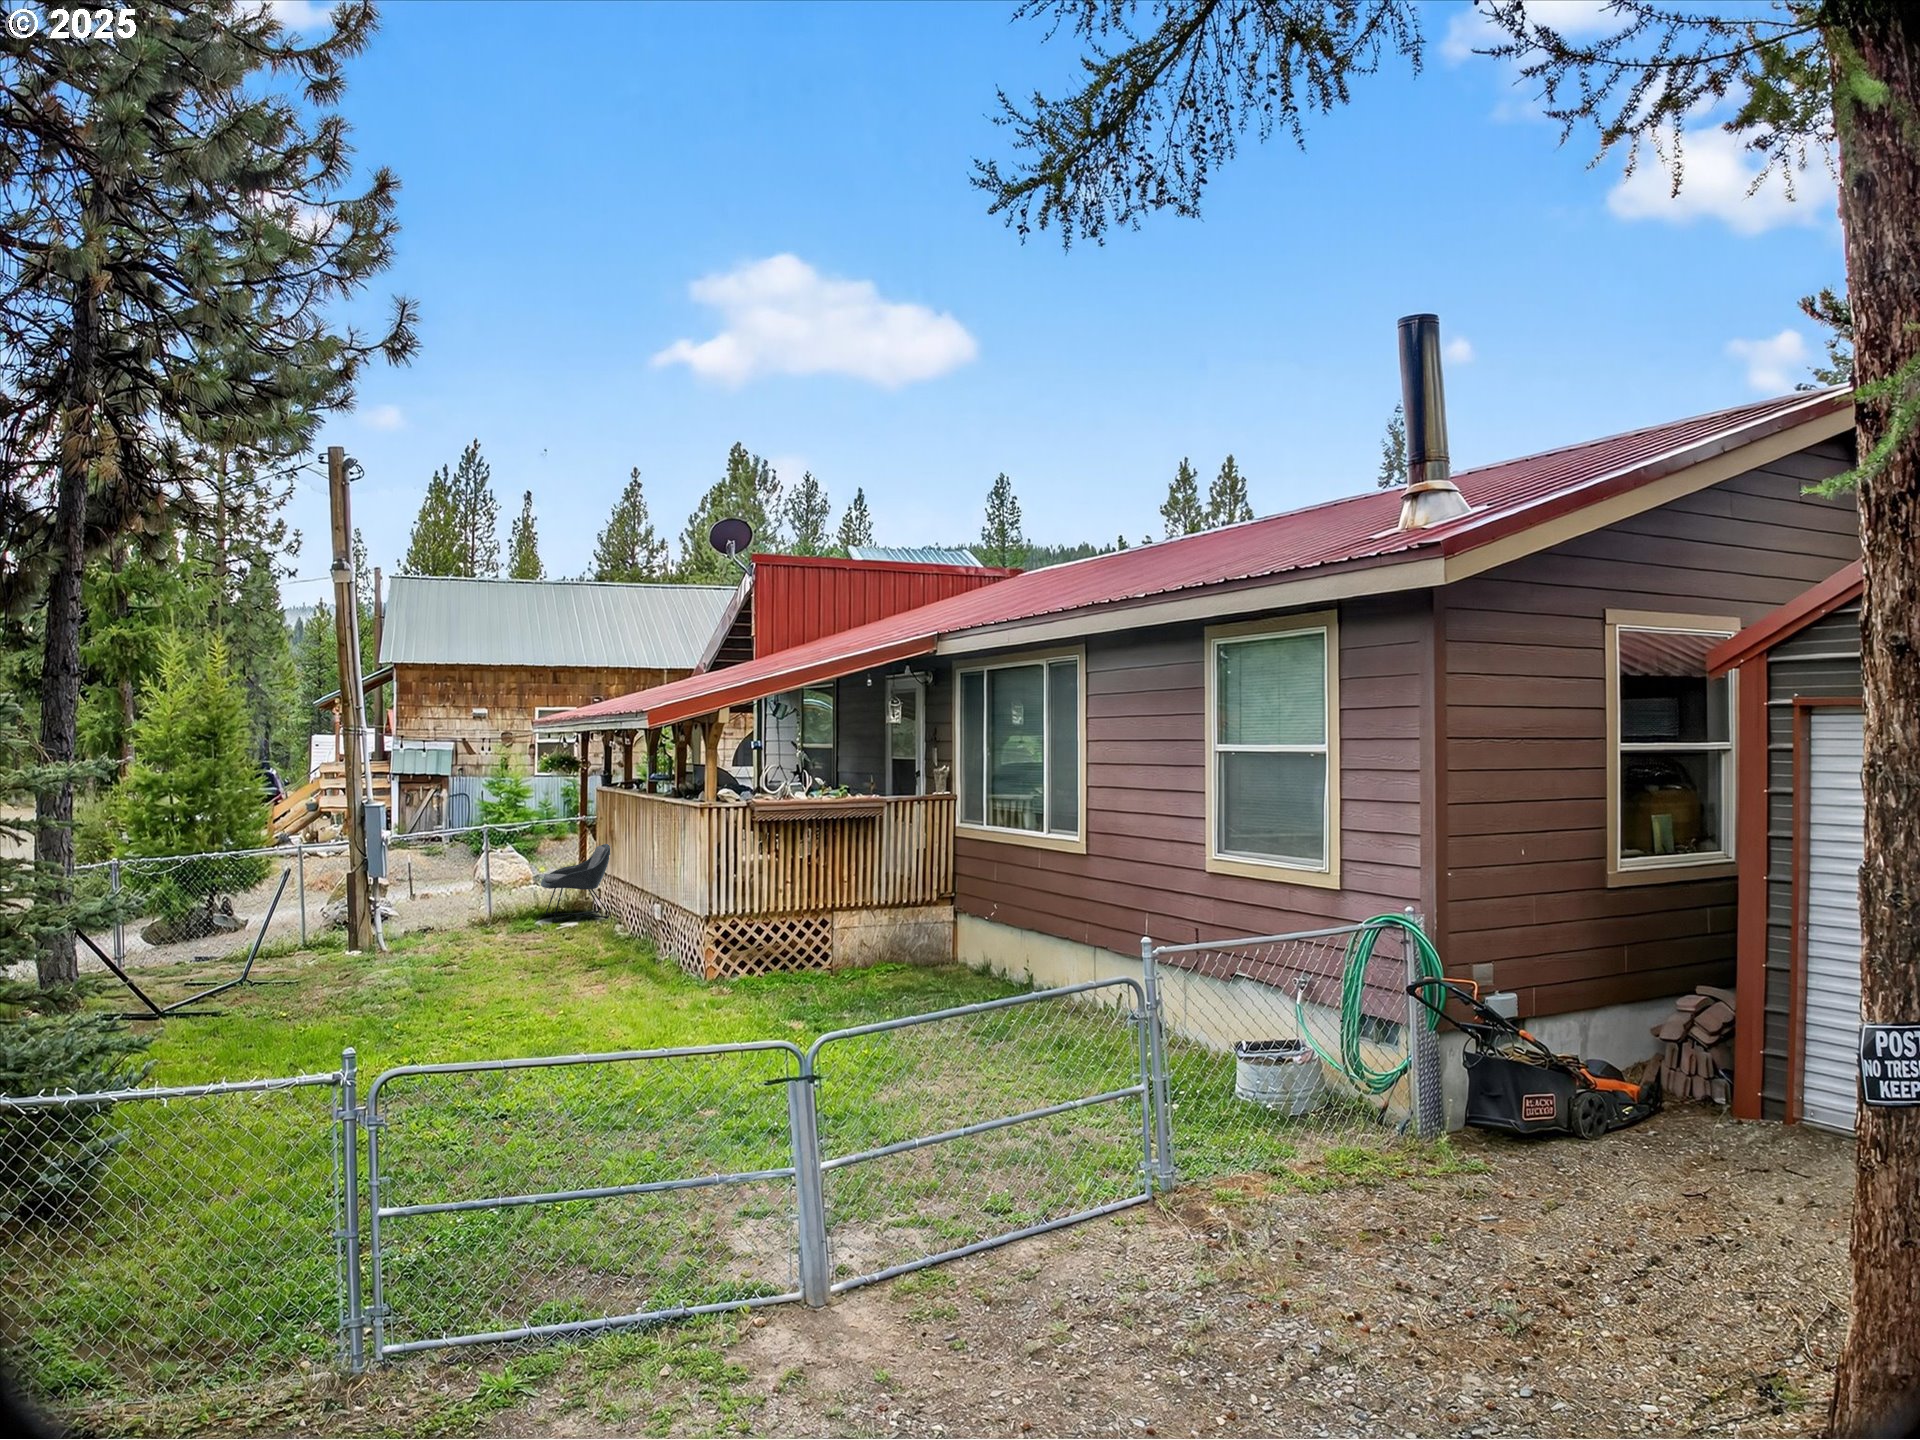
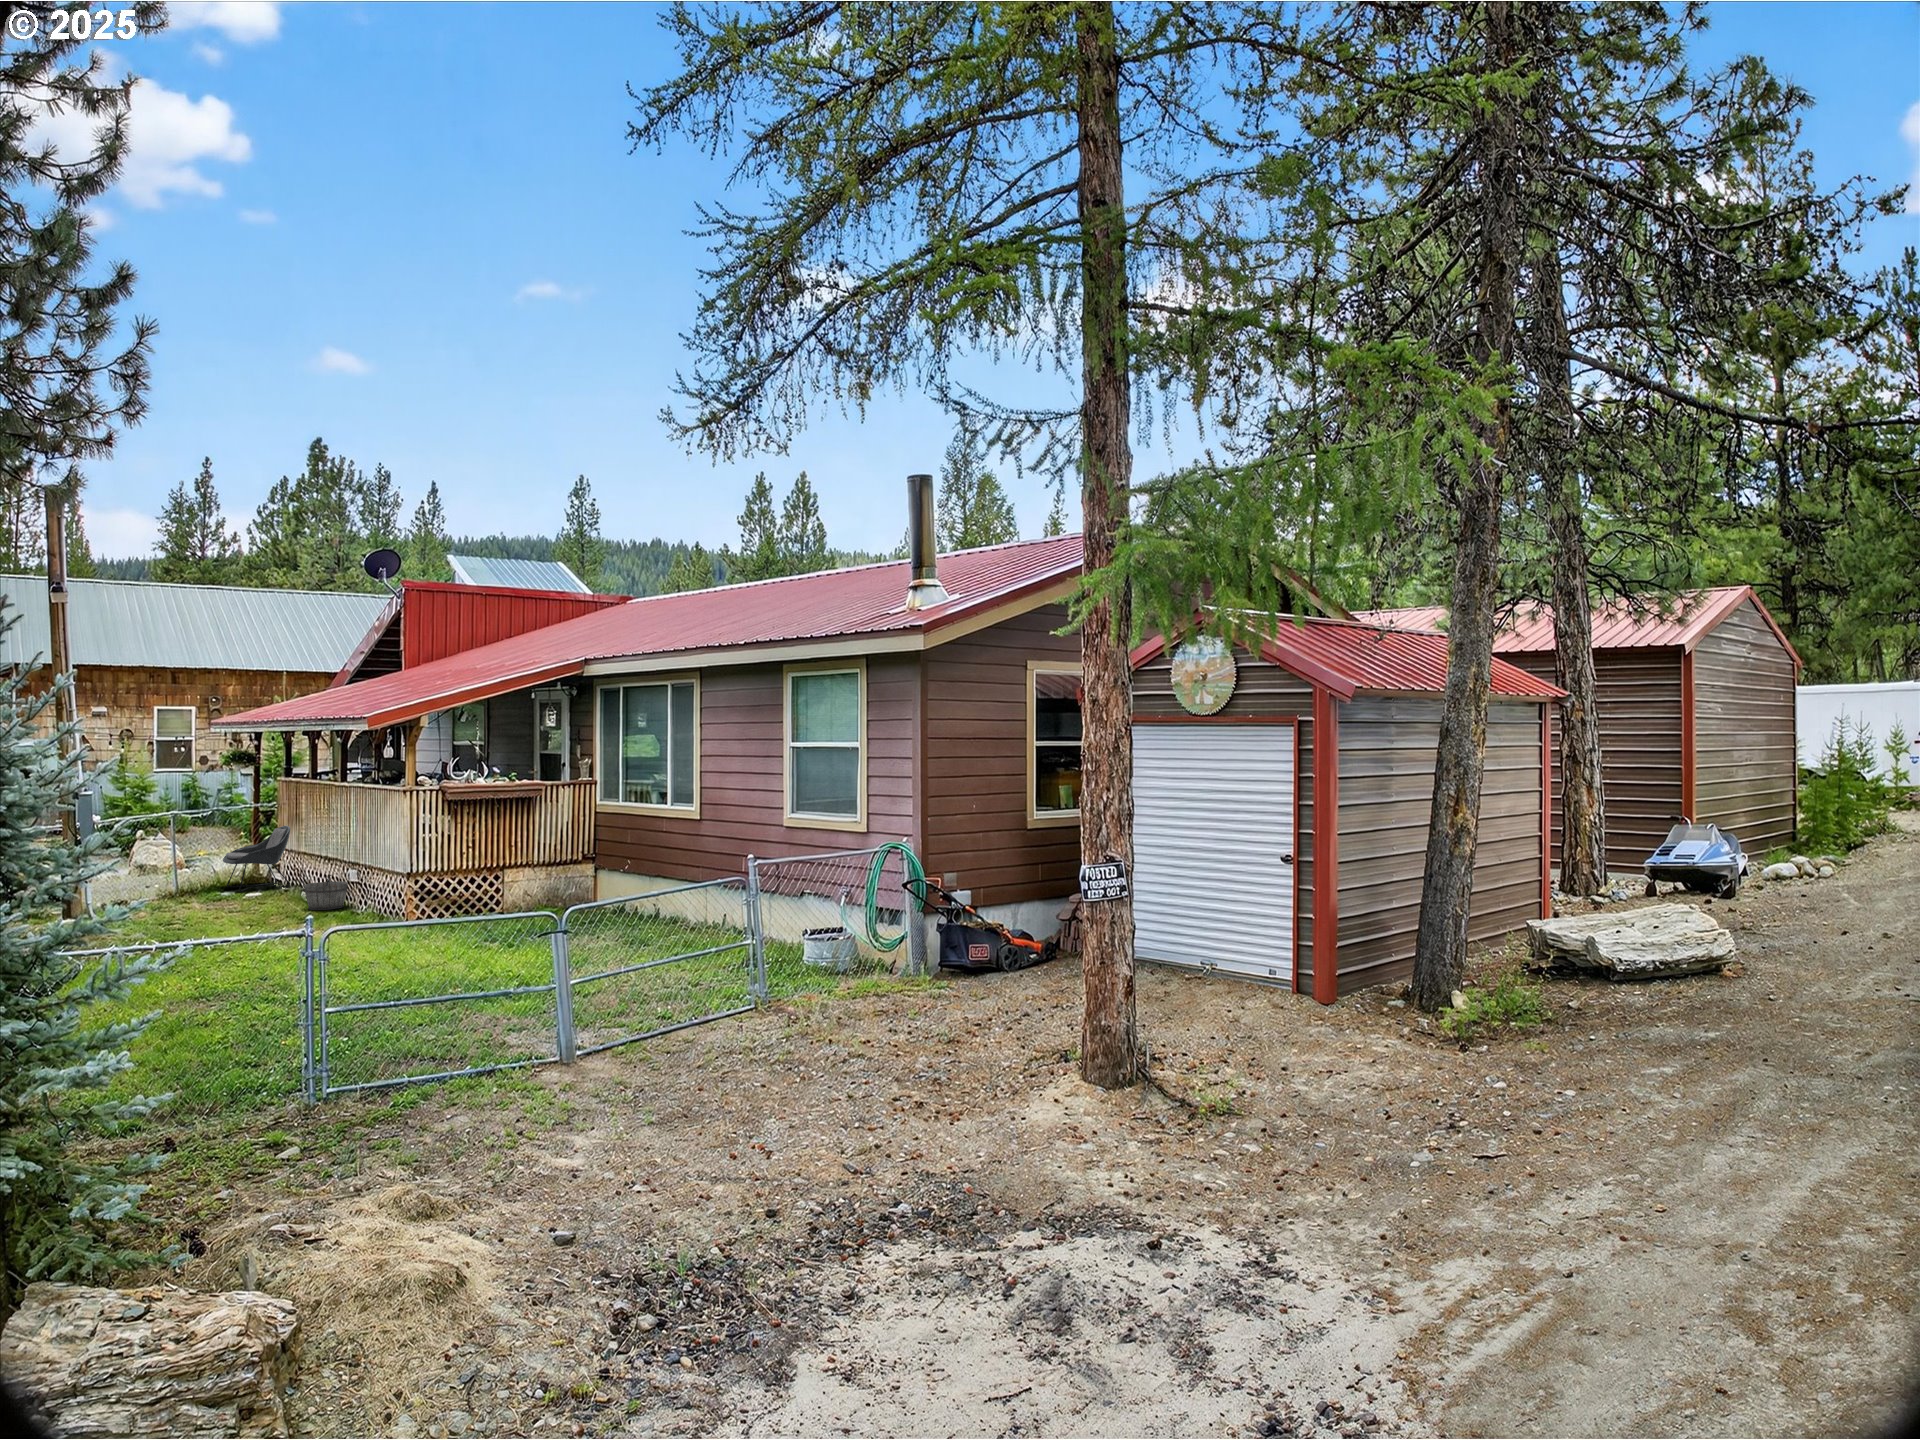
wooden bucket: none [607,909,658,953] -> present [304,875,348,910]

